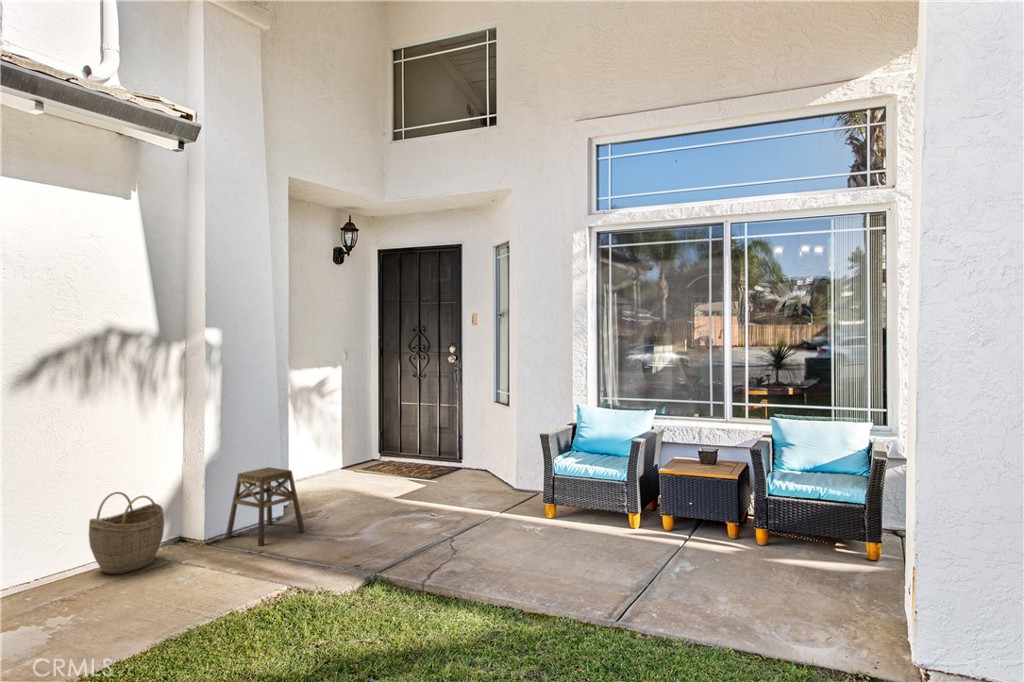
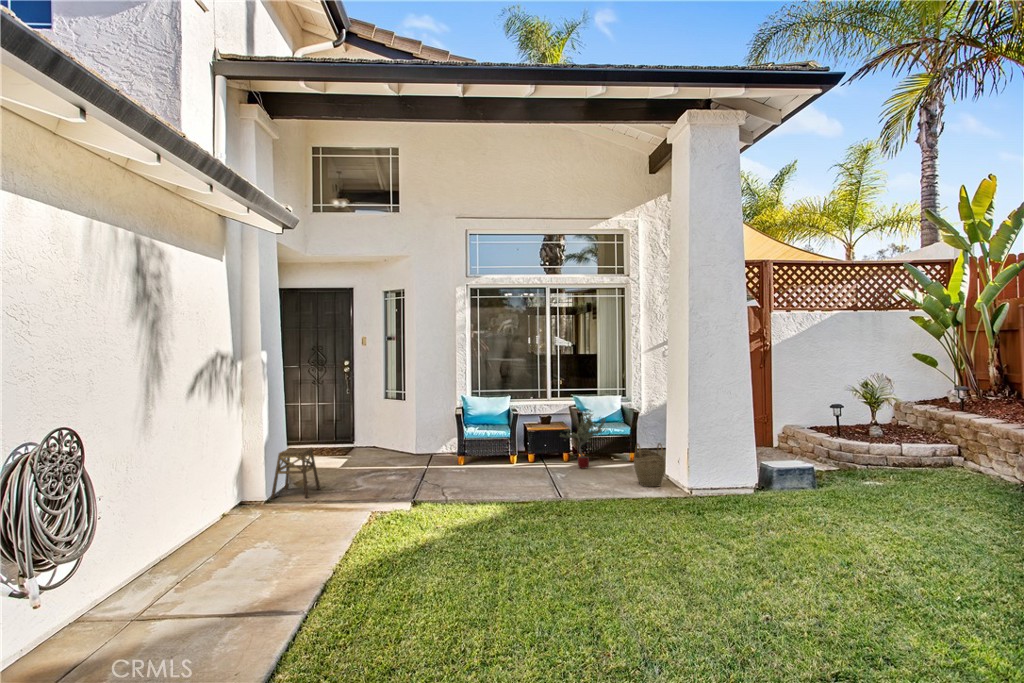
potted tree: none [708,447,802,562] -> present [560,410,606,469]
woven basket: present [89,492,164,574] -> present [634,443,665,487]

